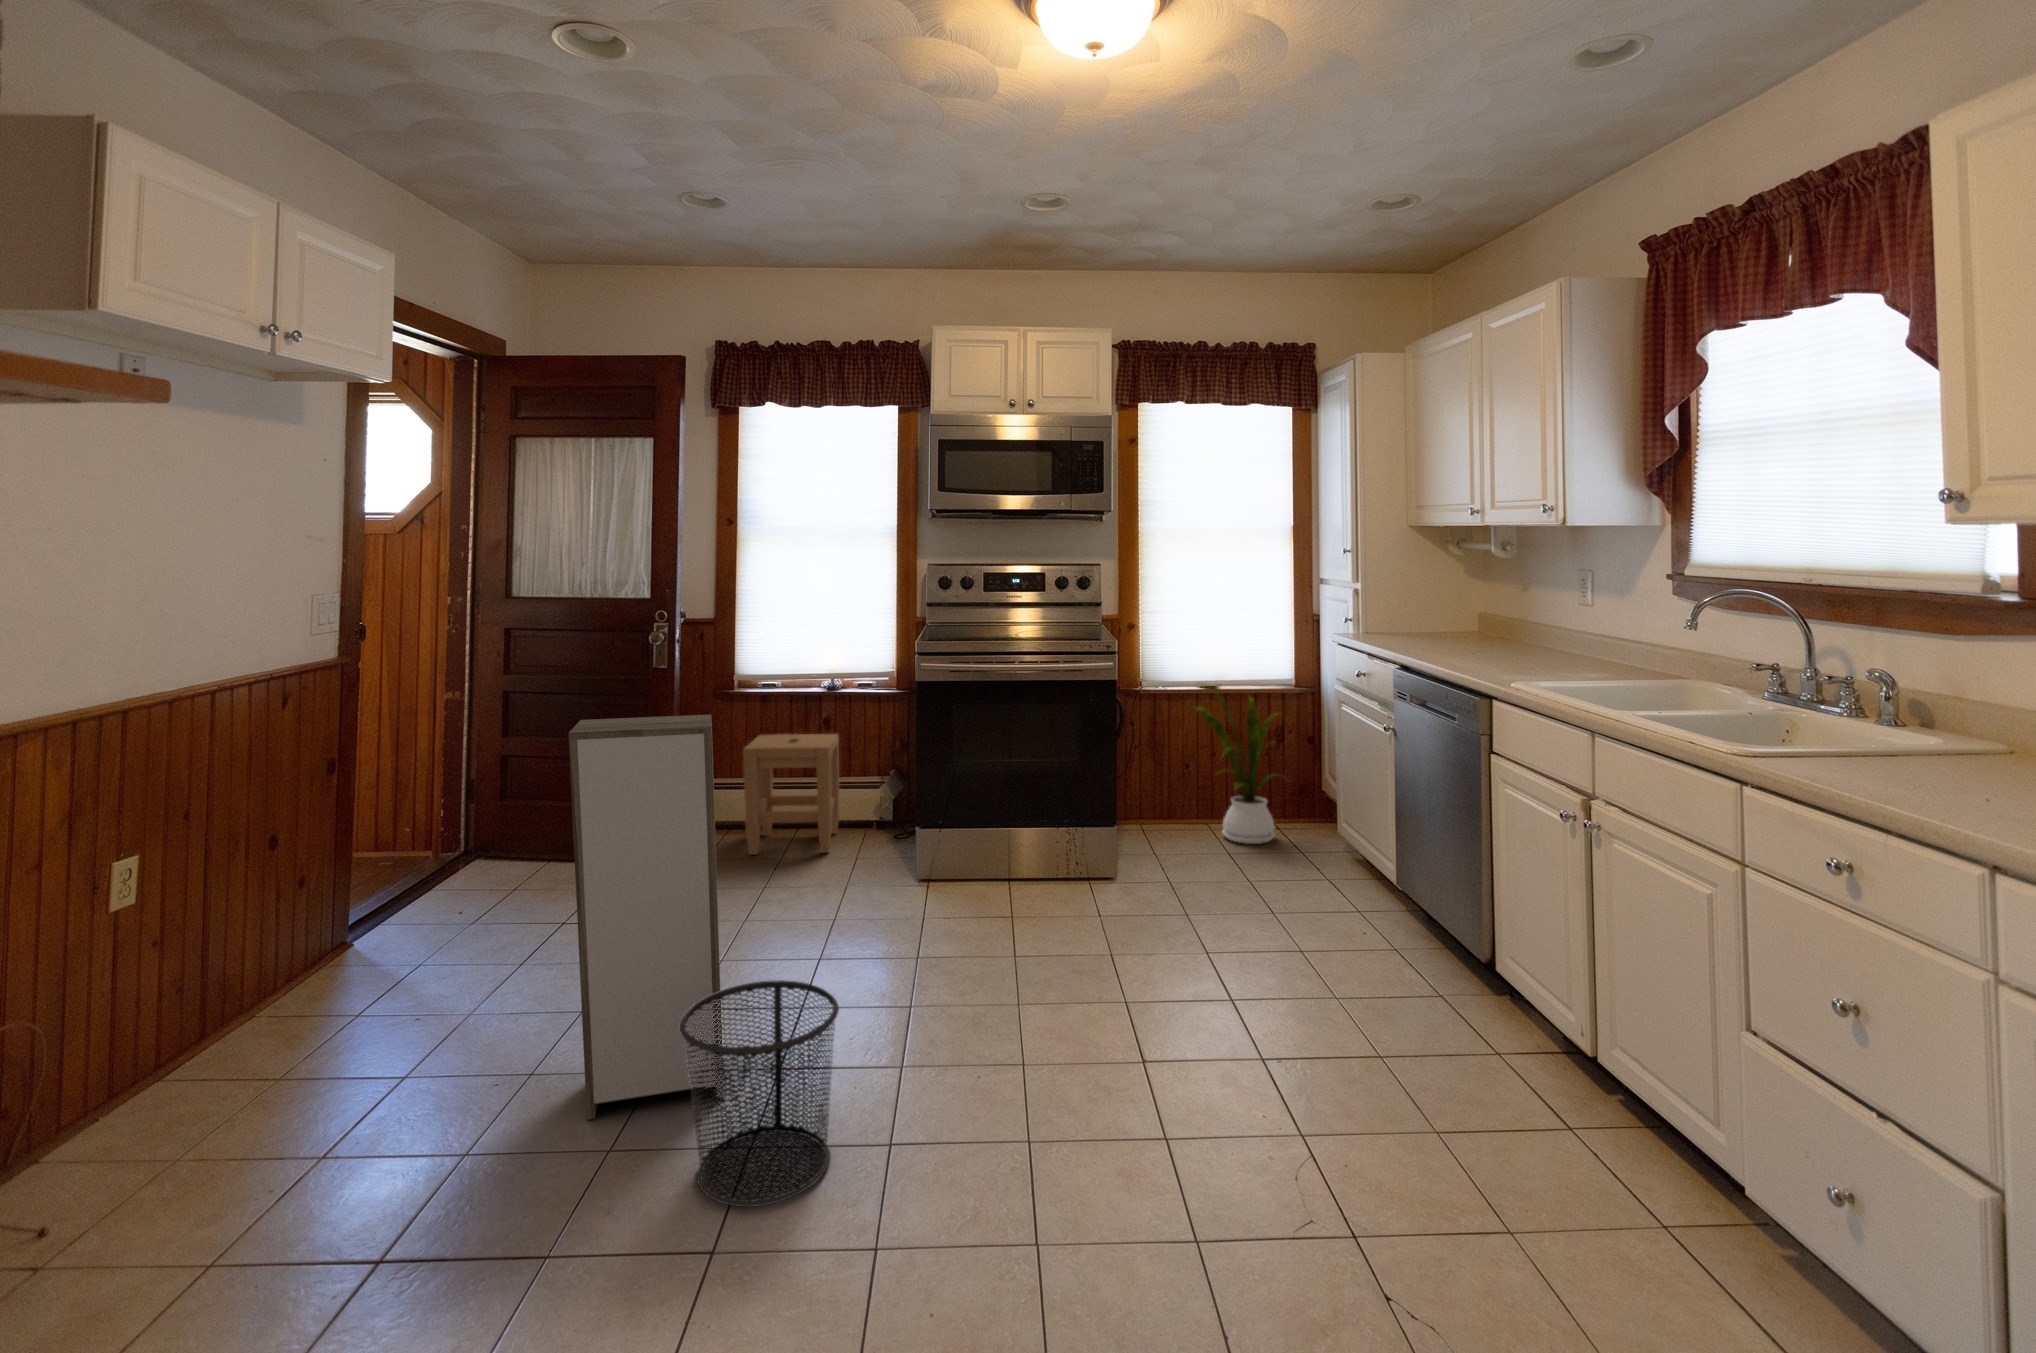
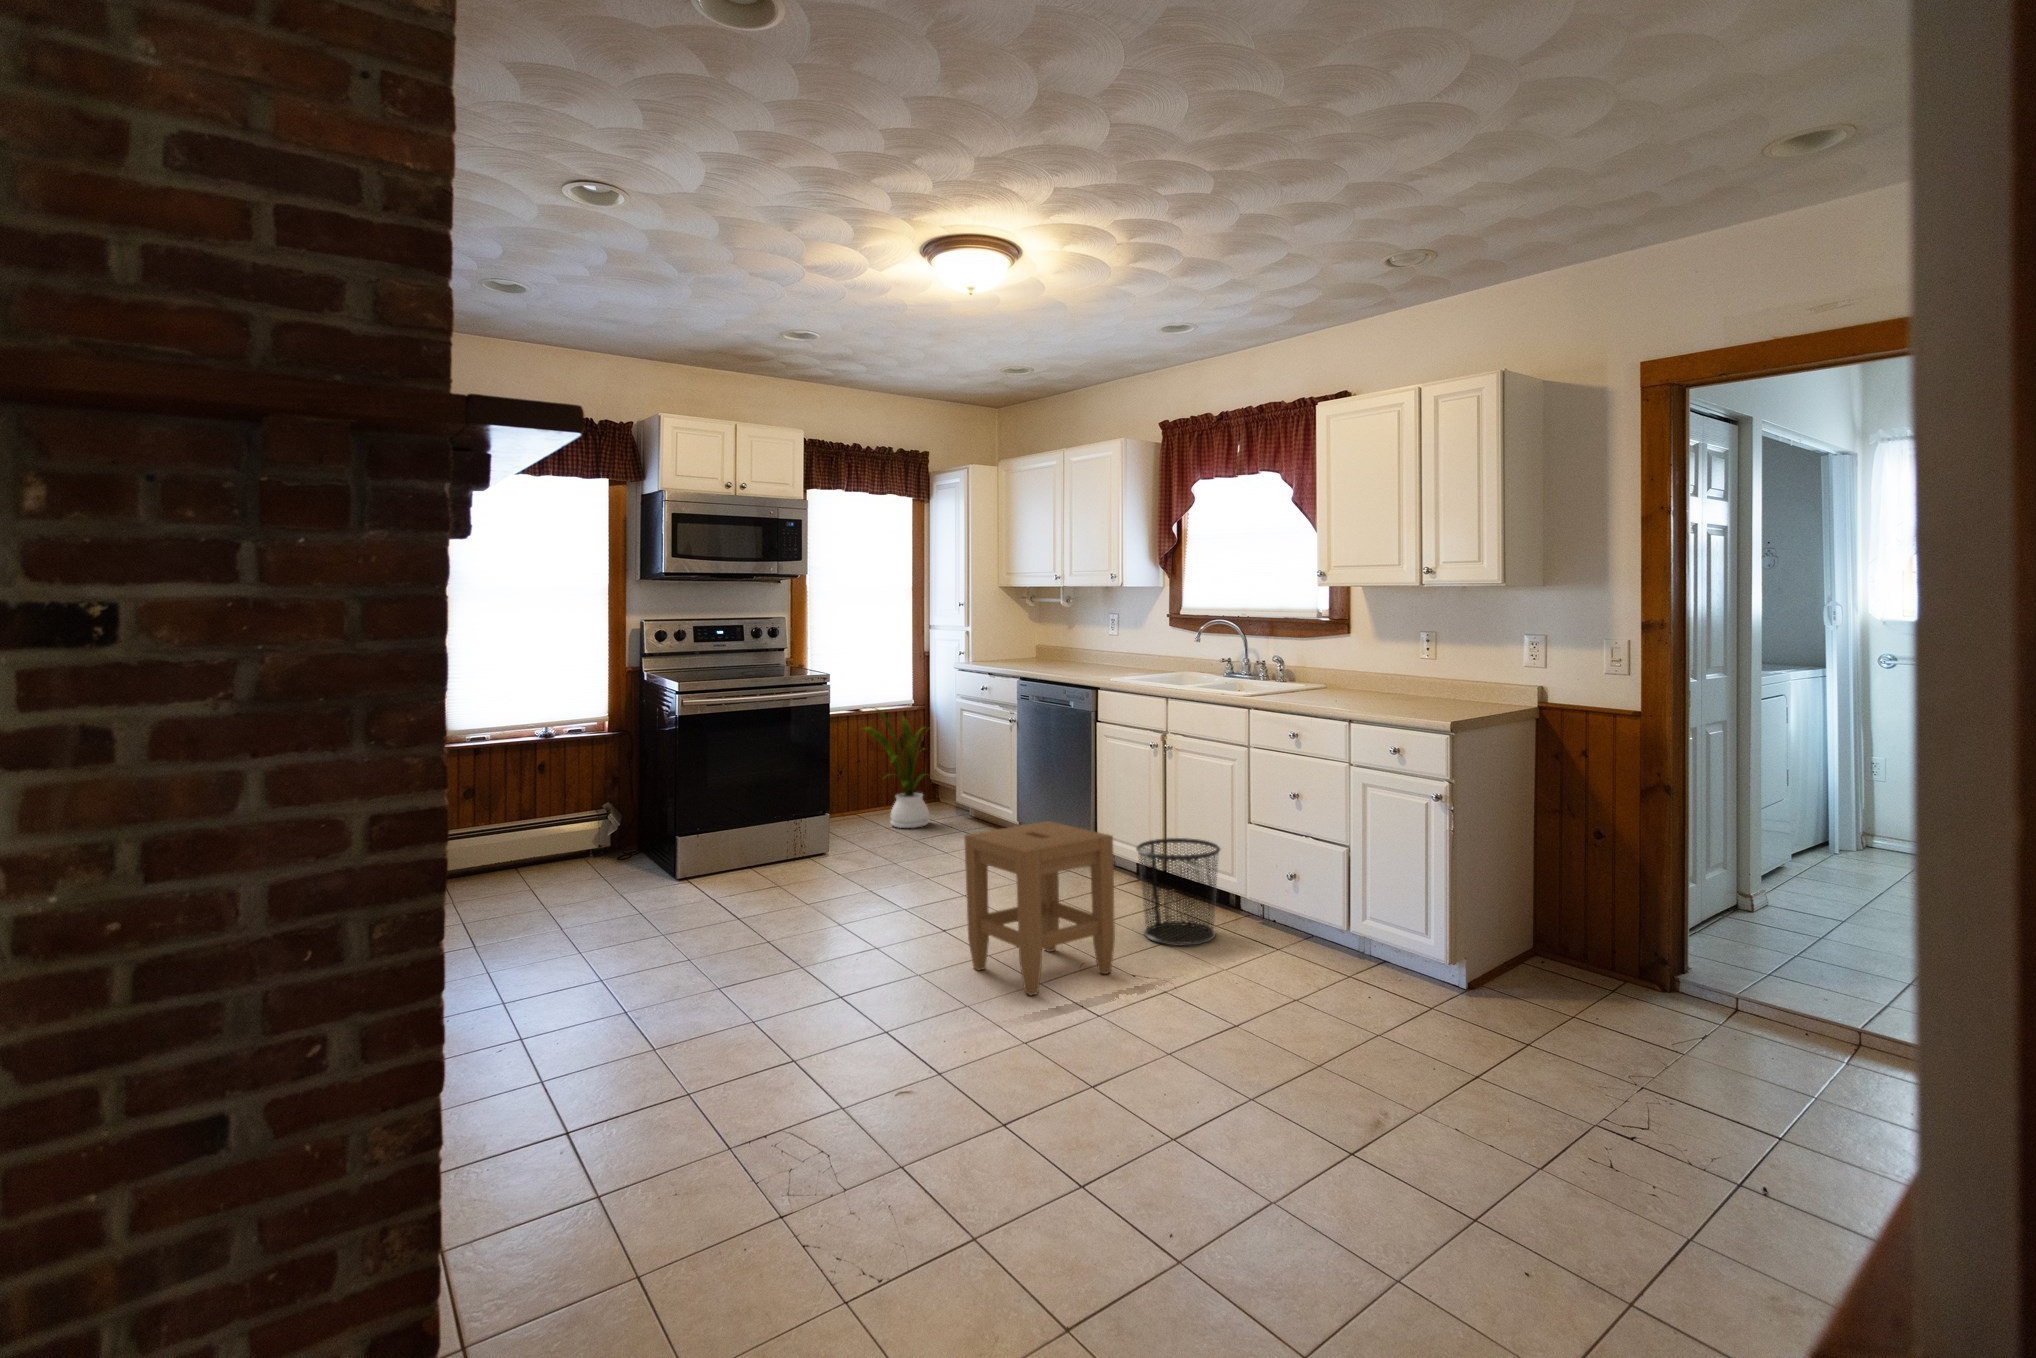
storage cabinet: present [569,715,723,1120] -> none [558,724,690,1030]
stool: present [743,734,840,855] -> present [964,821,1115,995]
waste bin: present [679,980,839,1207] -> present [1136,838,1220,946]

